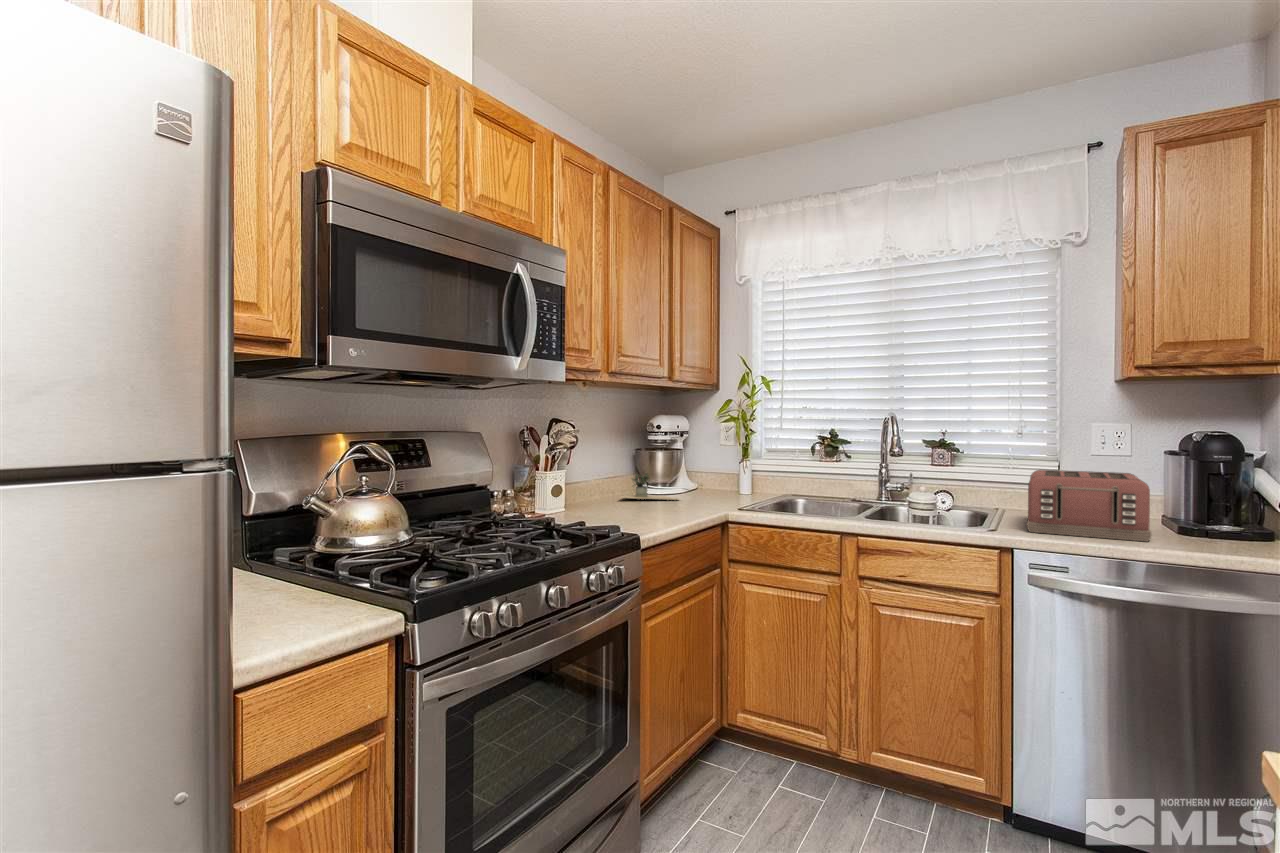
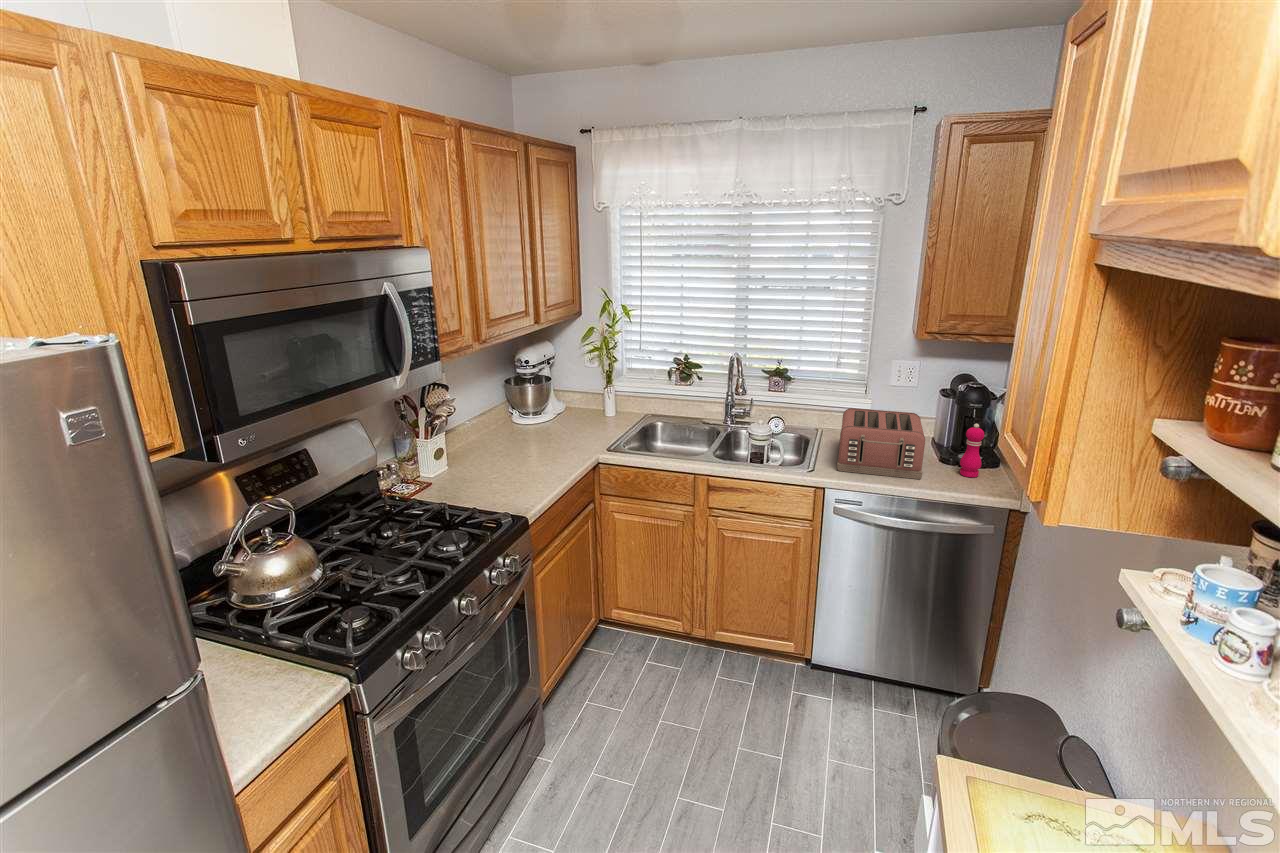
pepper mill: none [1207,471,1241,544] -> present [960,424,984,477]
potted plant: present [621,473,676,500] -> none [493,409,572,437]

